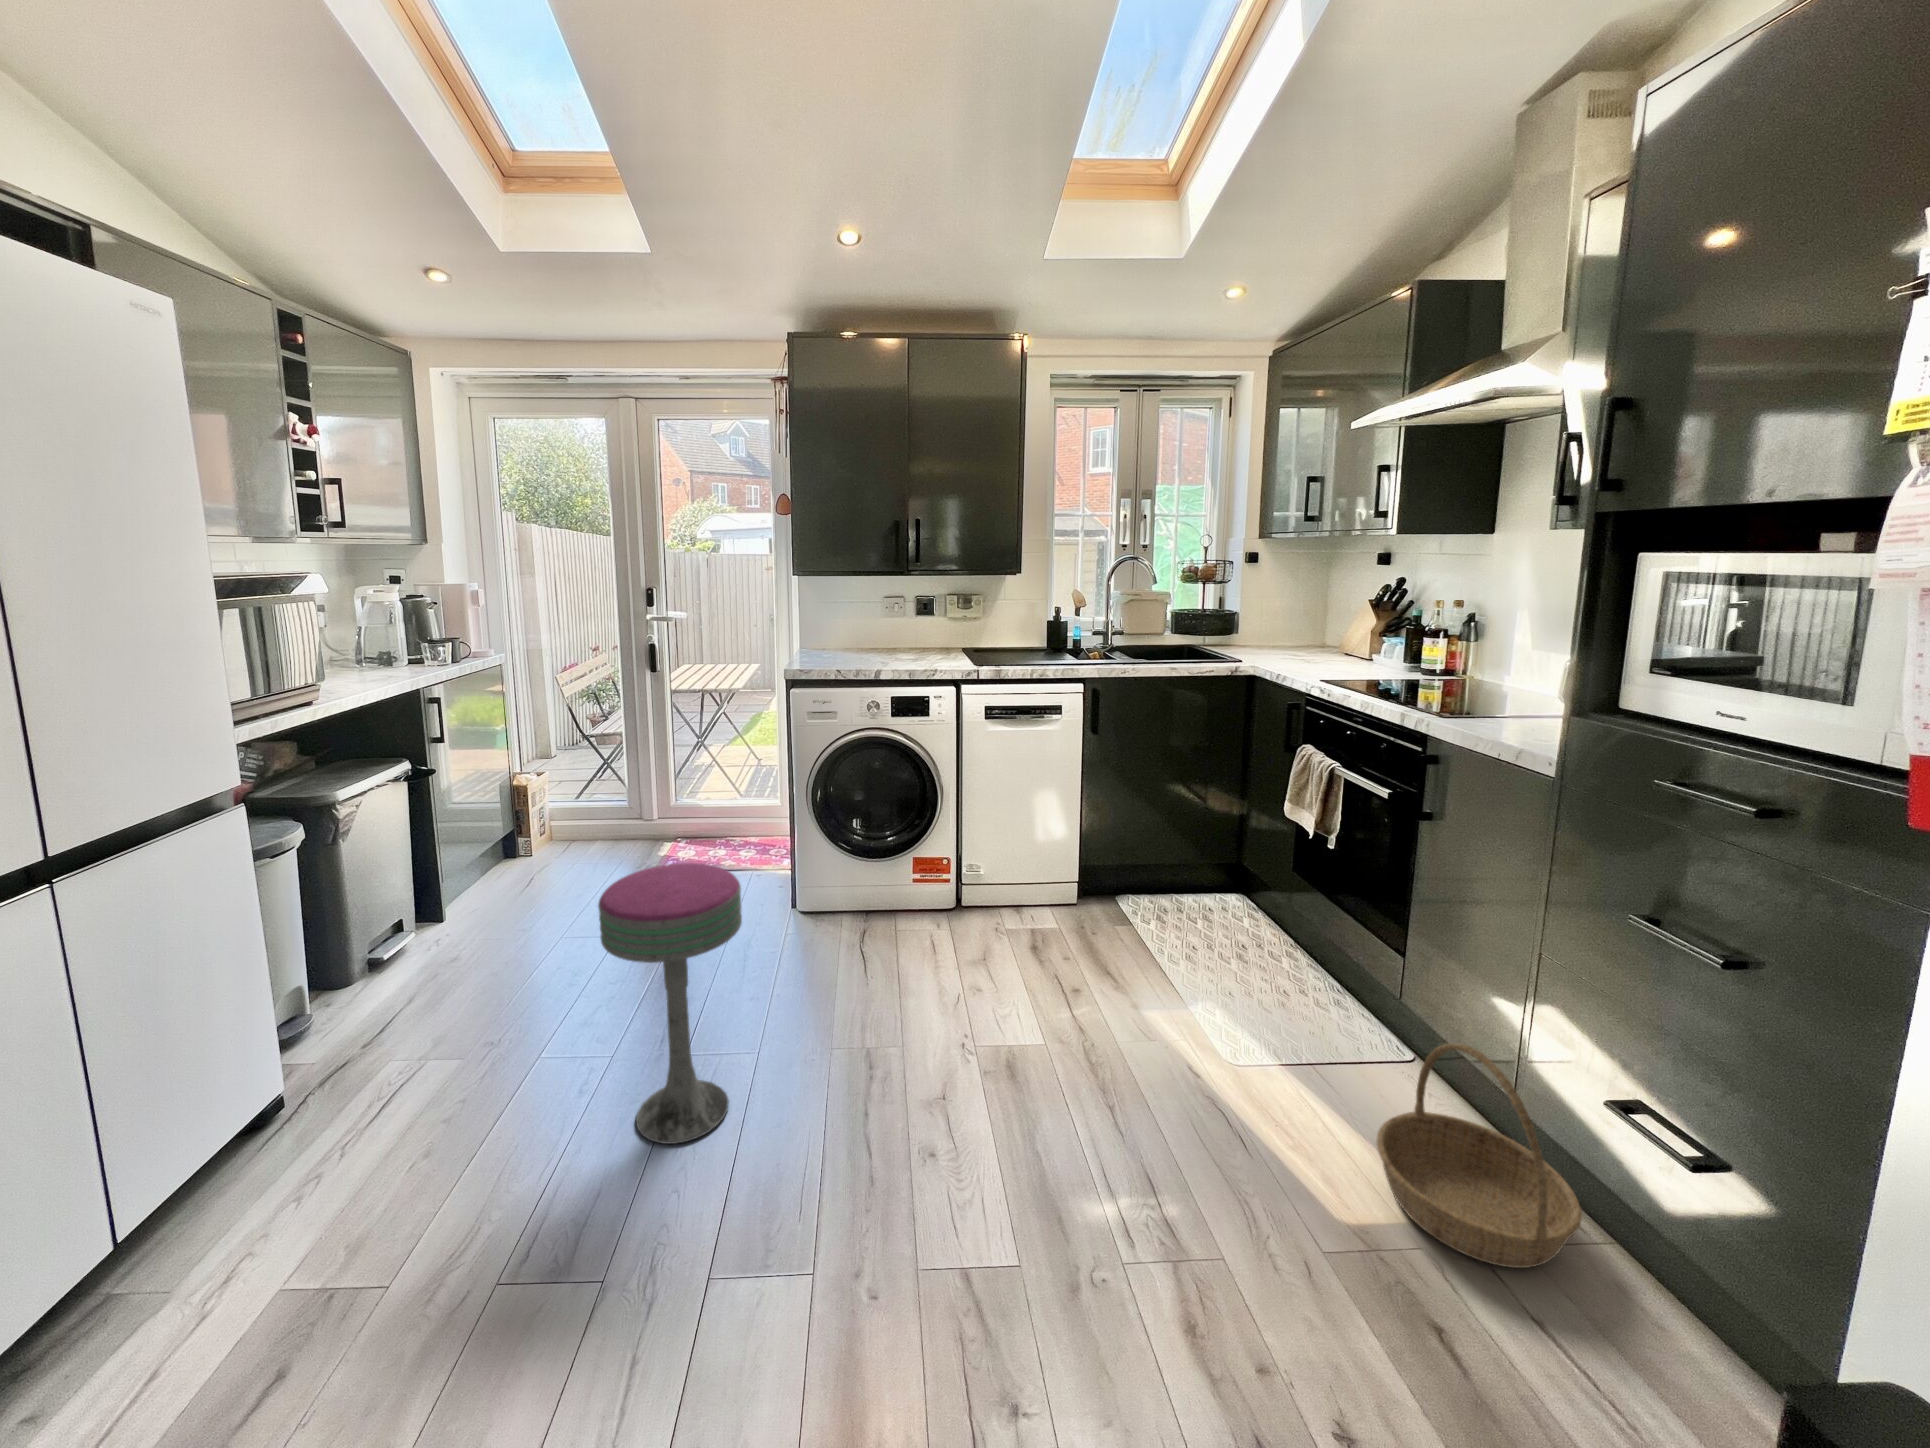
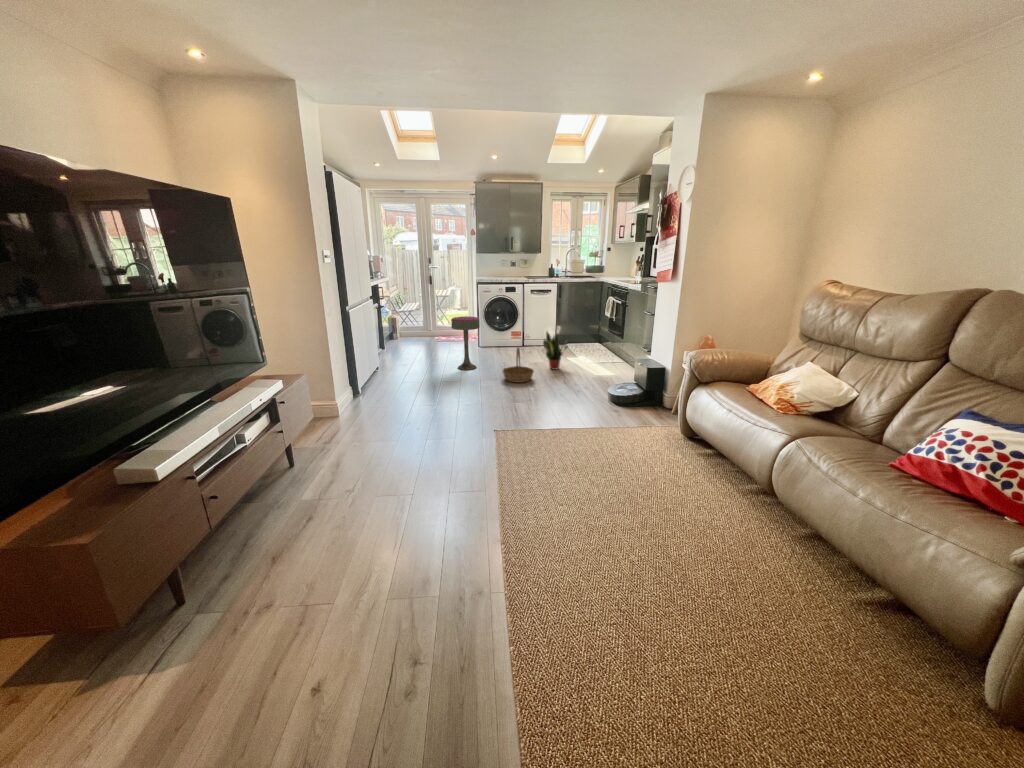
potted plant: none [1051,948,1182,1149] -> present [543,331,567,370]
basket: present [1377,1043,1582,1268] -> present [503,347,534,383]

